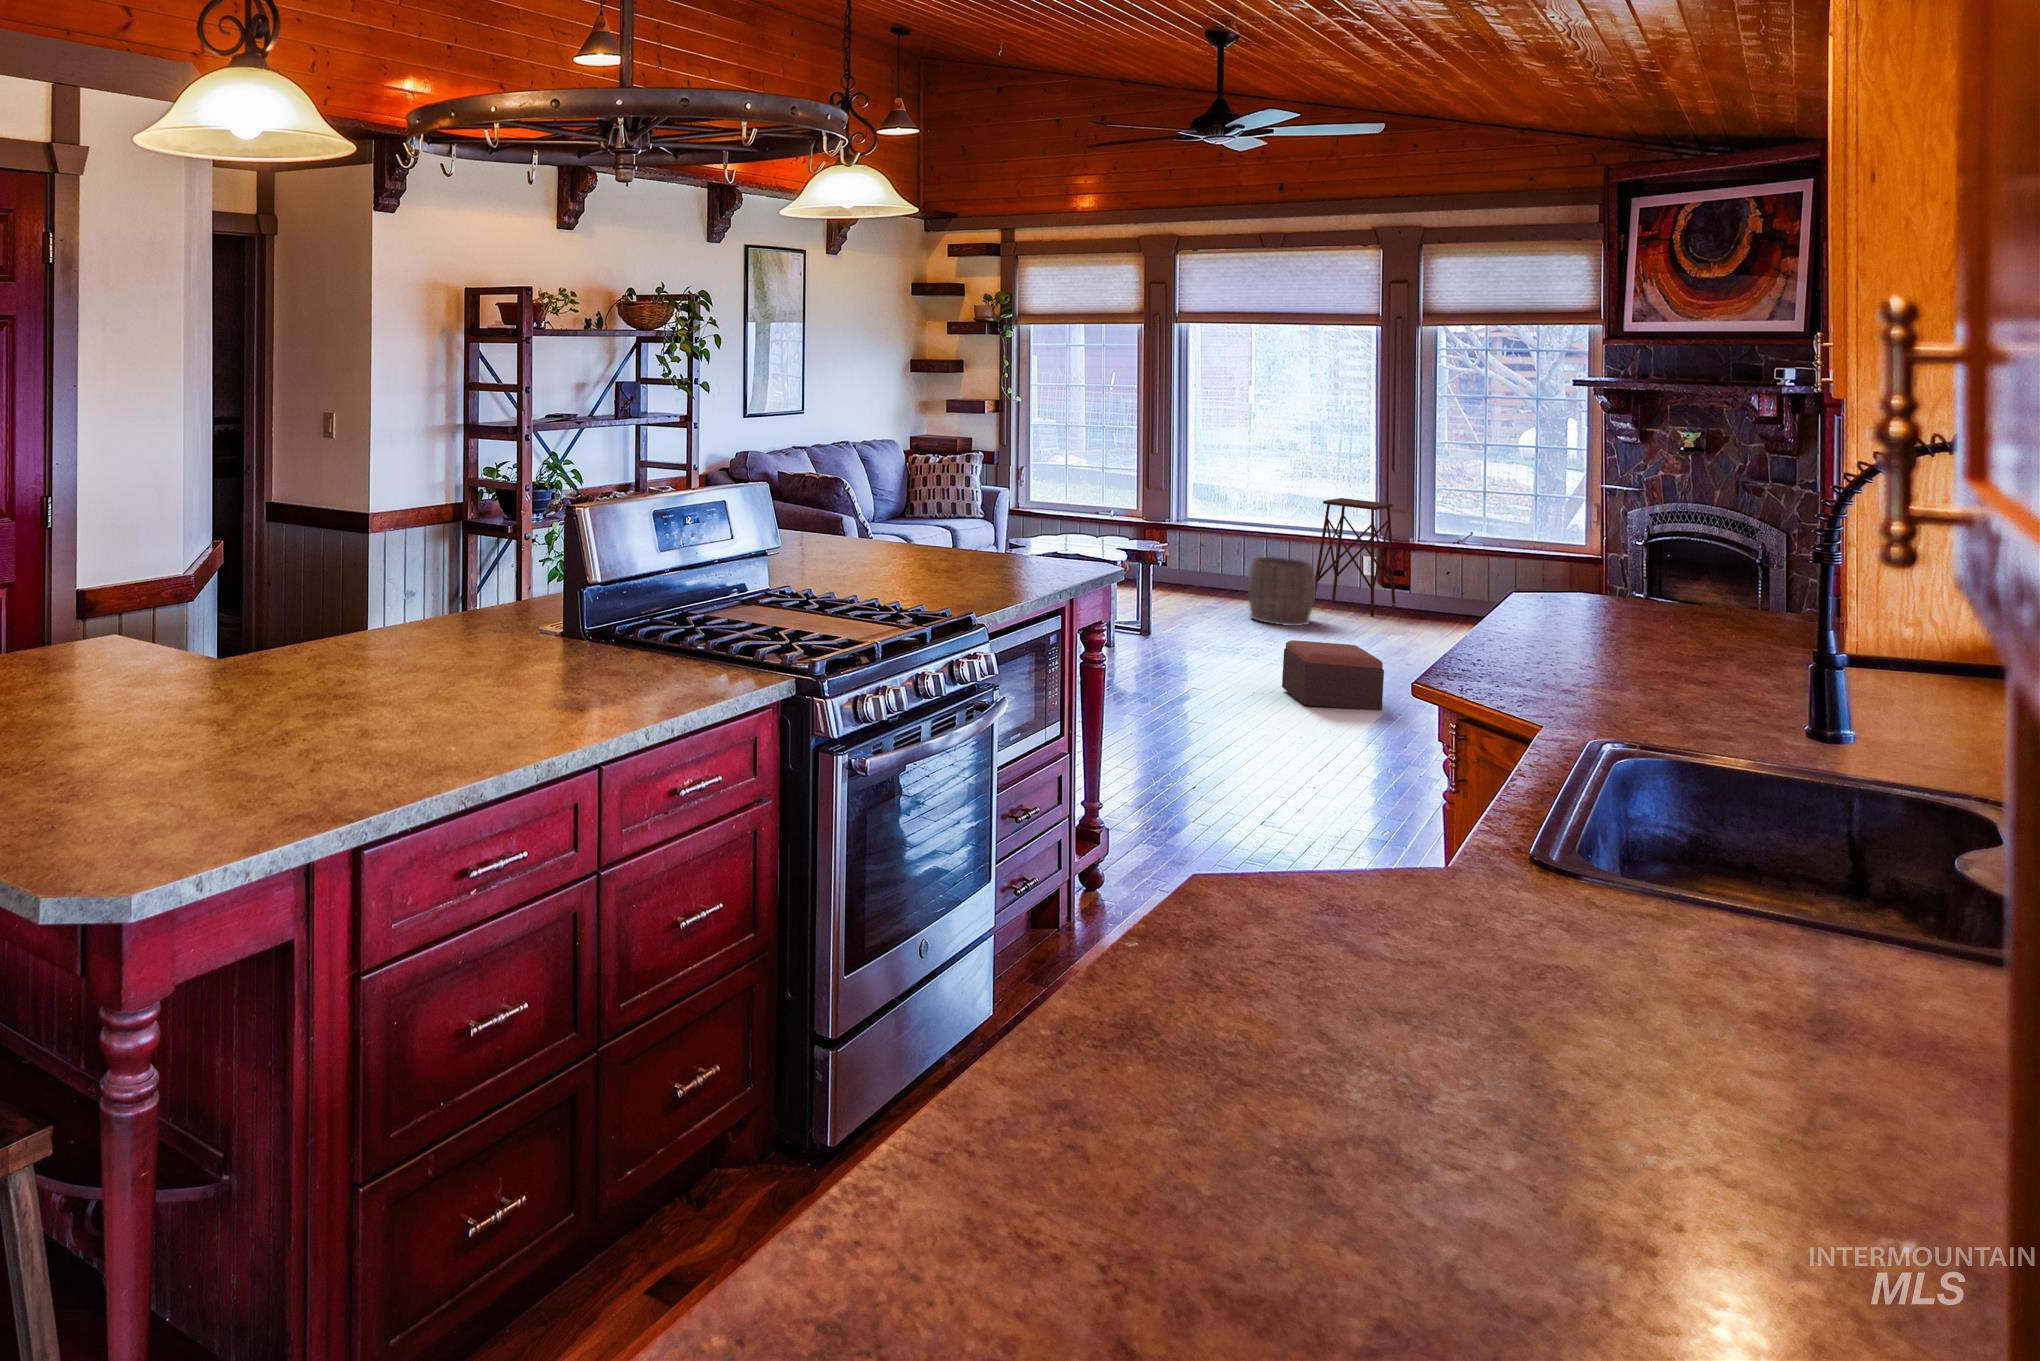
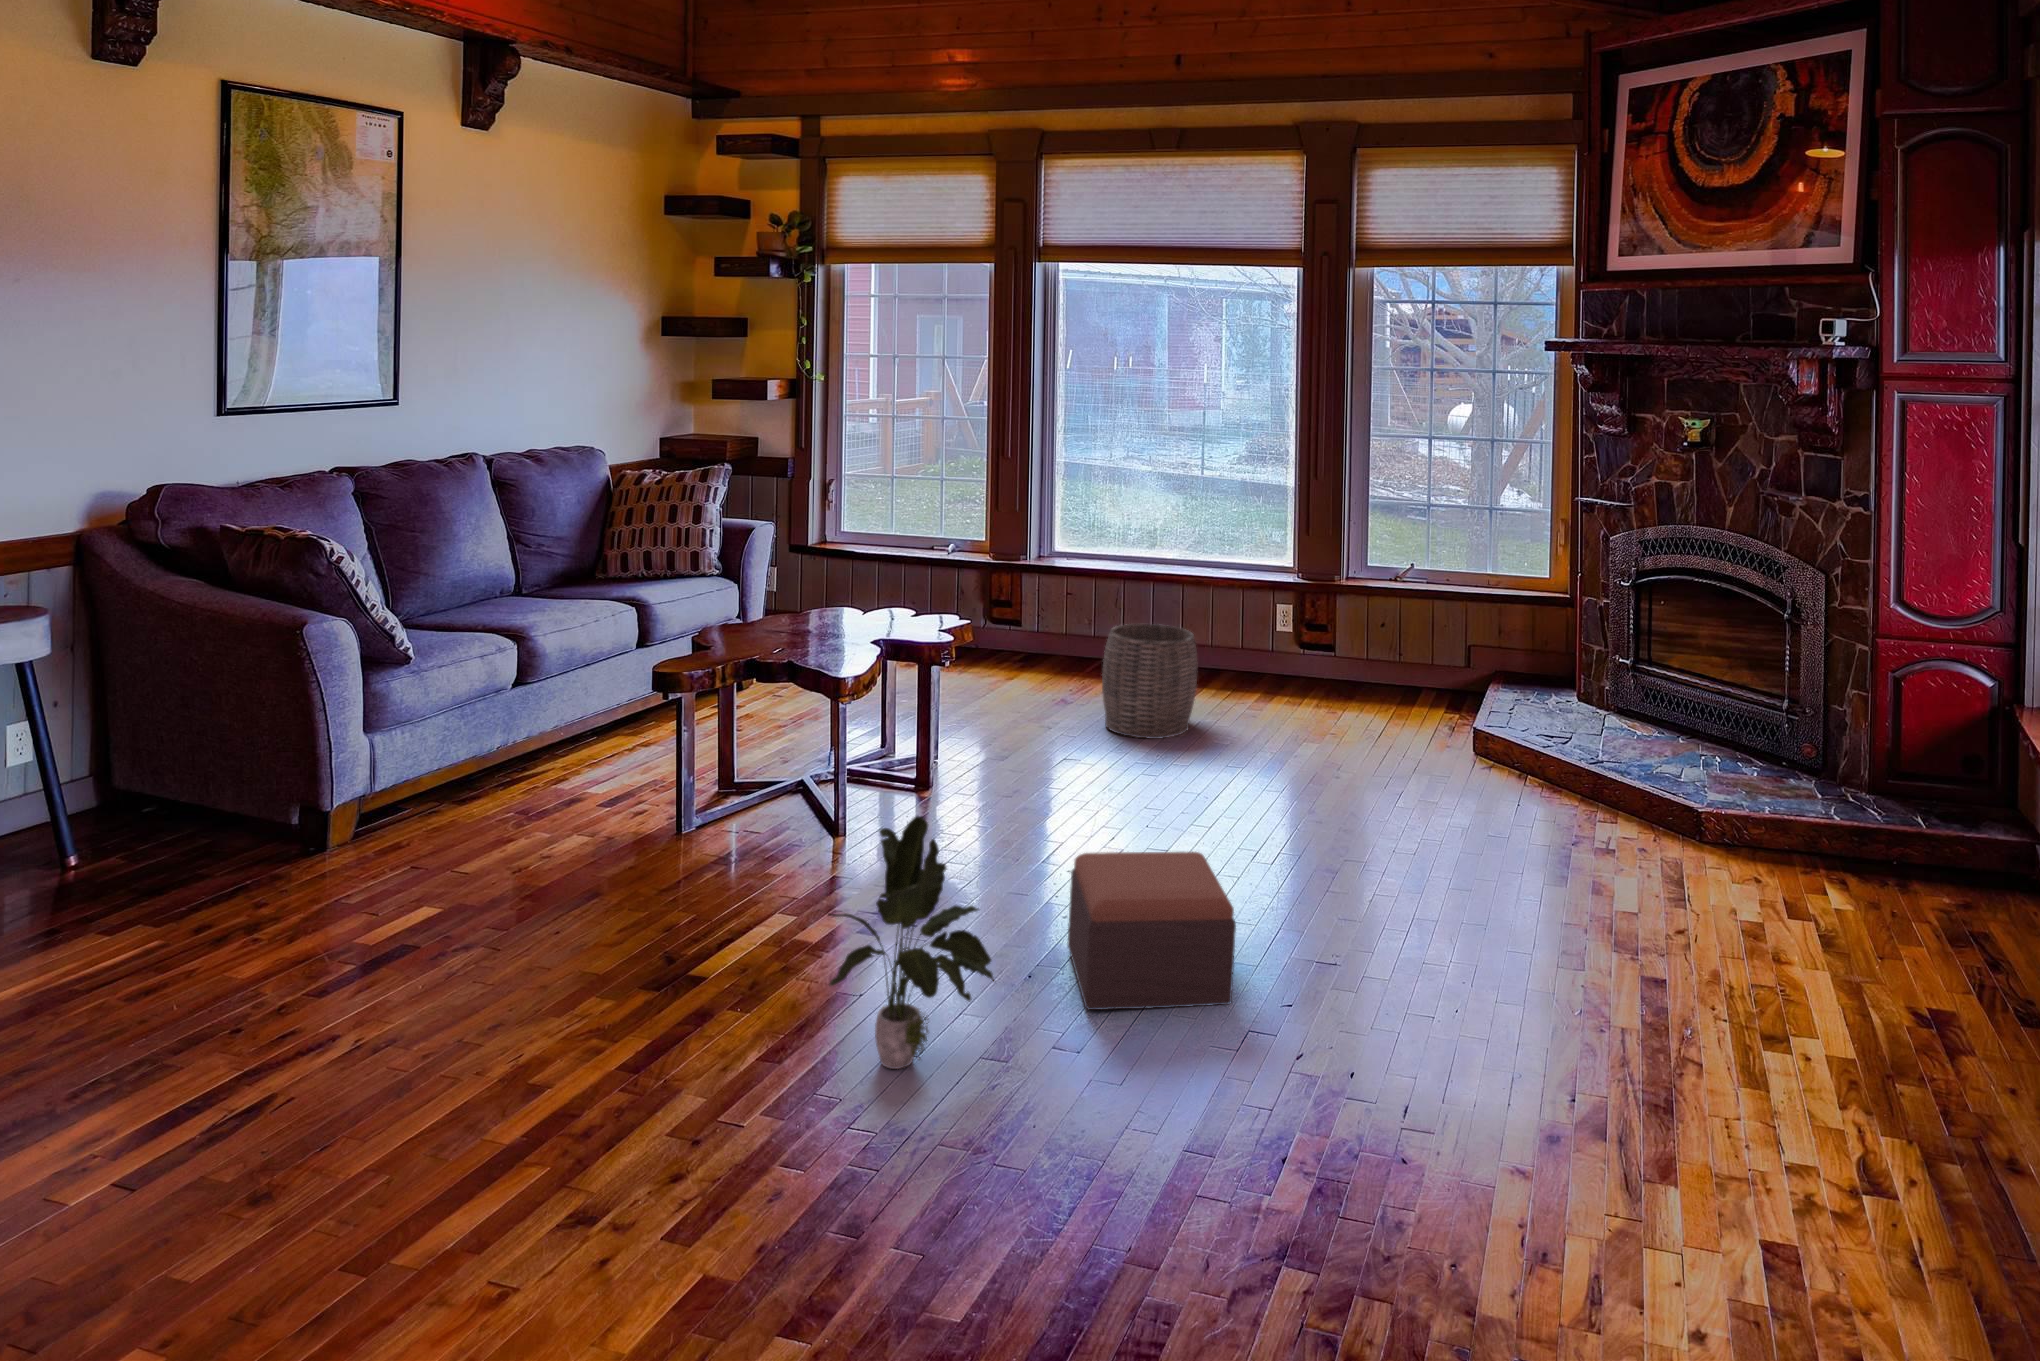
side table: present [1313,498,1396,617] -> none [1202,521,1318,705]
potted plant: none [1182,600,1264,712] -> present [818,816,994,1069]

